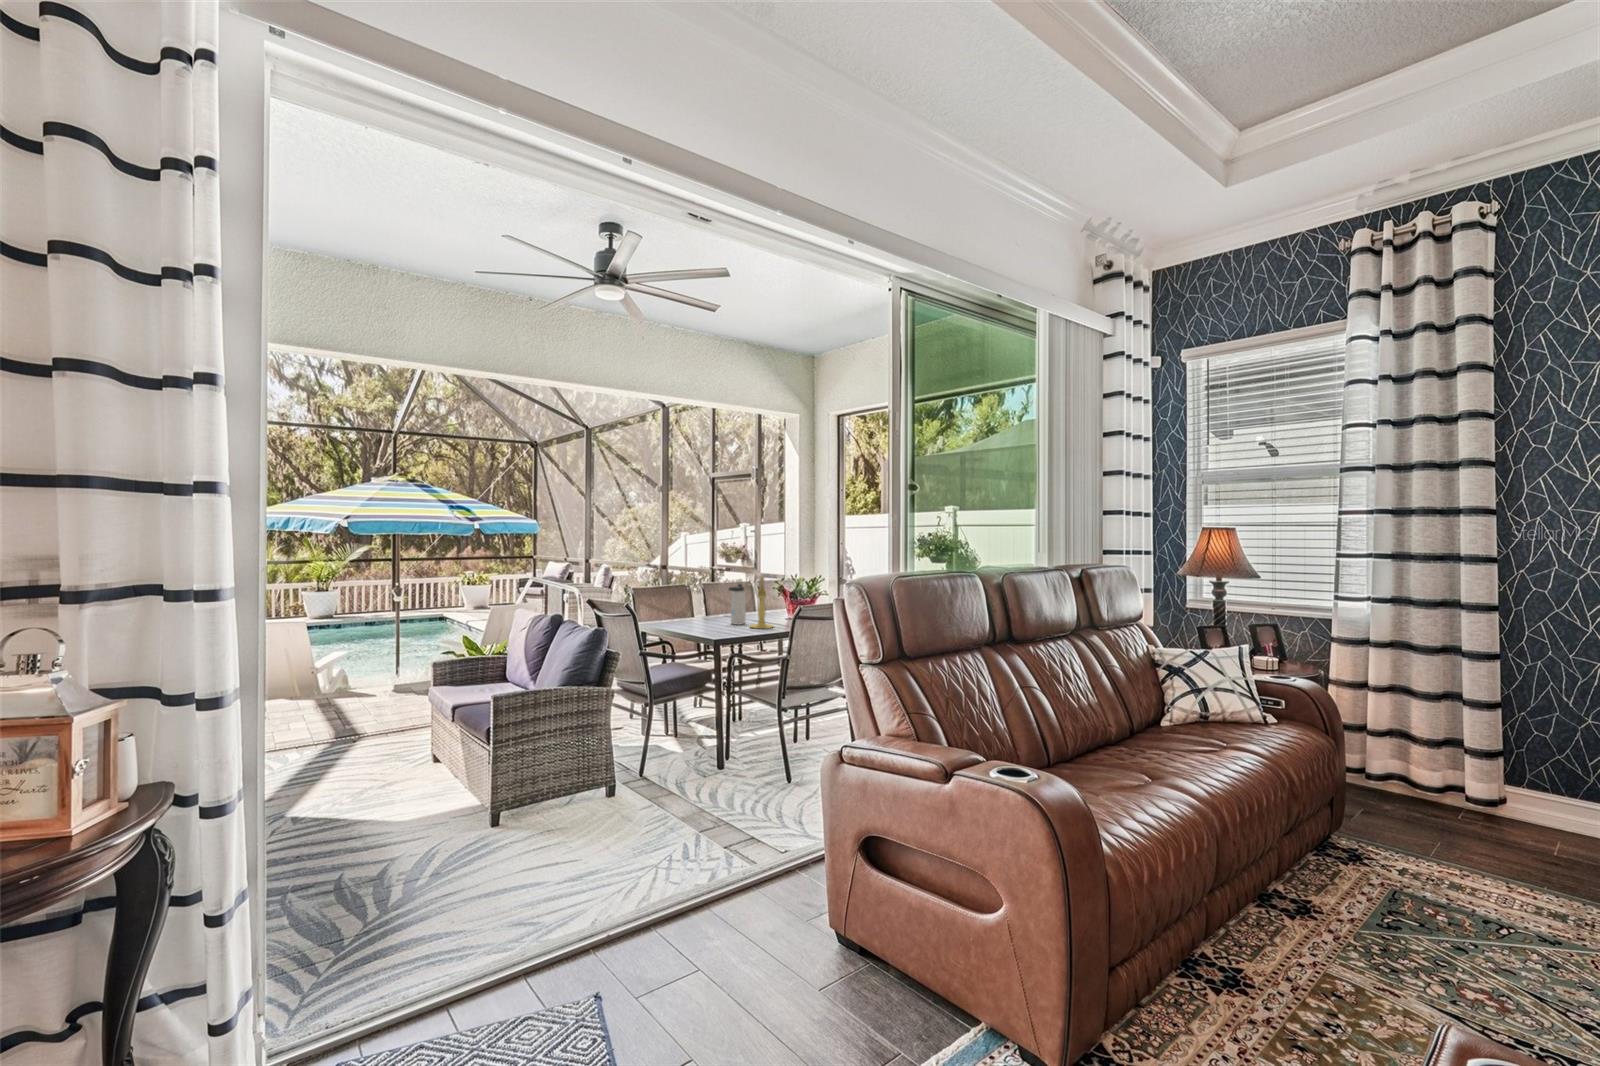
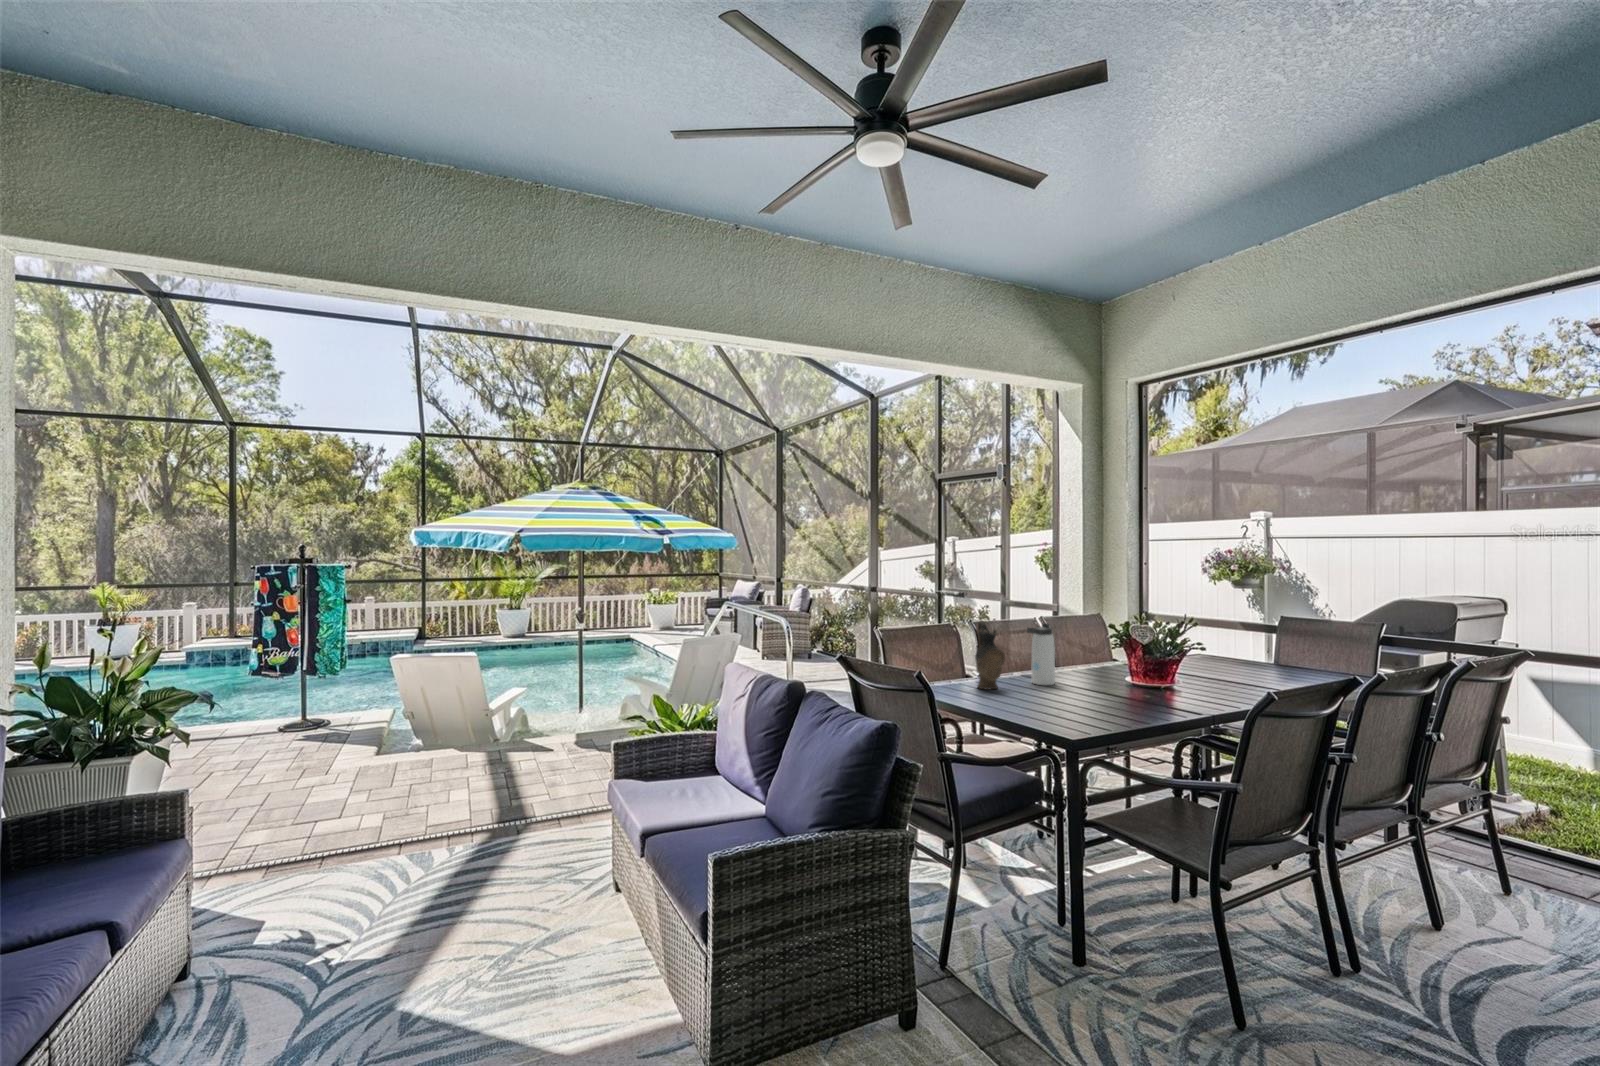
candle holder: present [750,576,773,629] -> none [1072,612,1114,698]
ceramic pitcher: none [691,582,710,627] -> present [975,621,1005,690]

